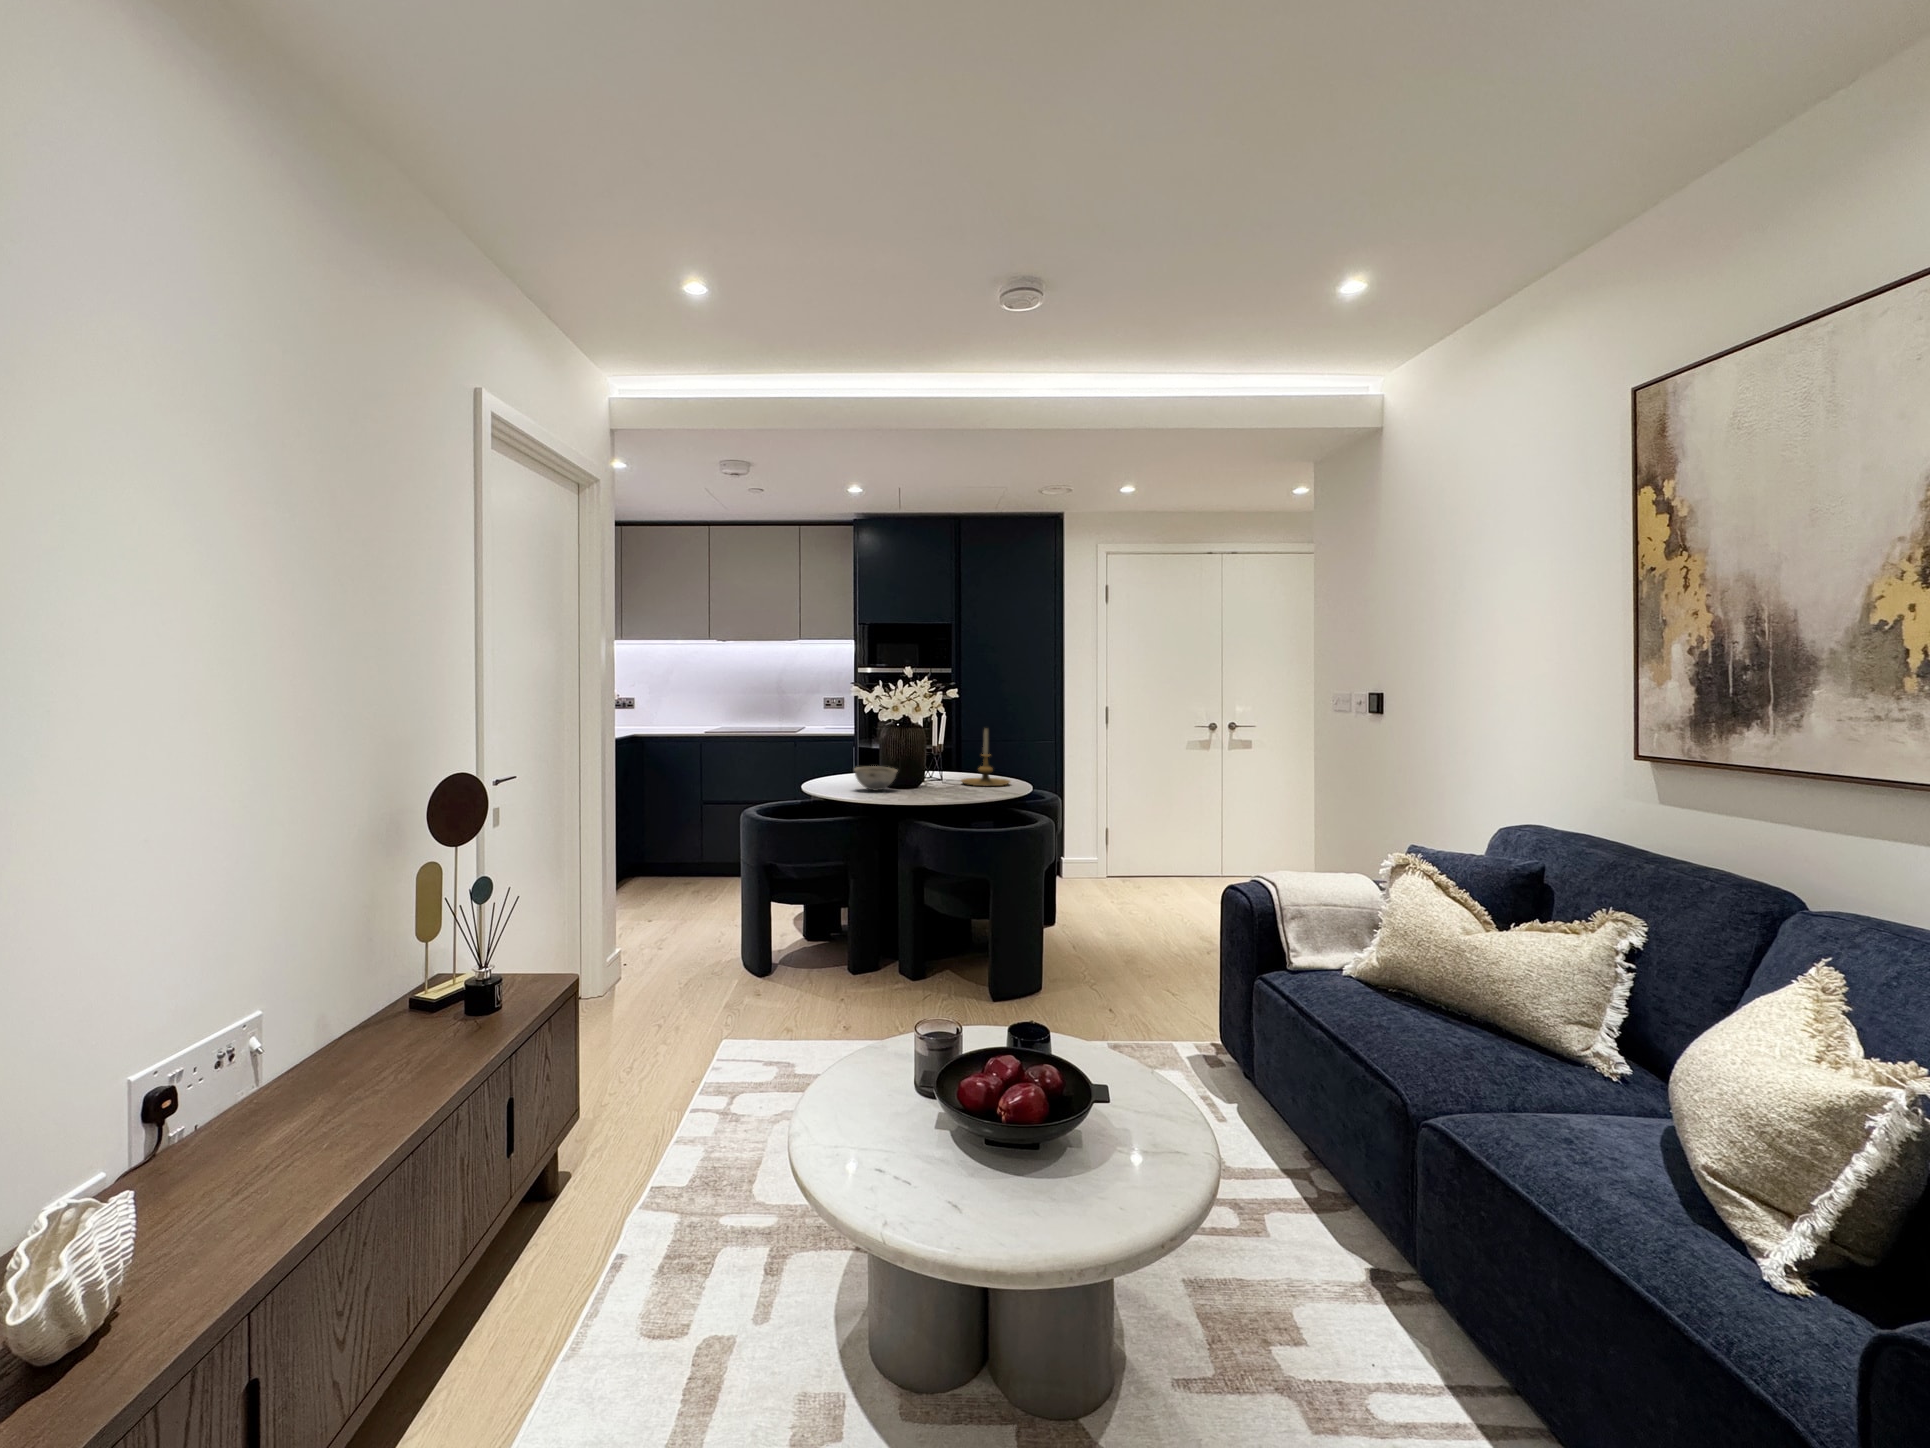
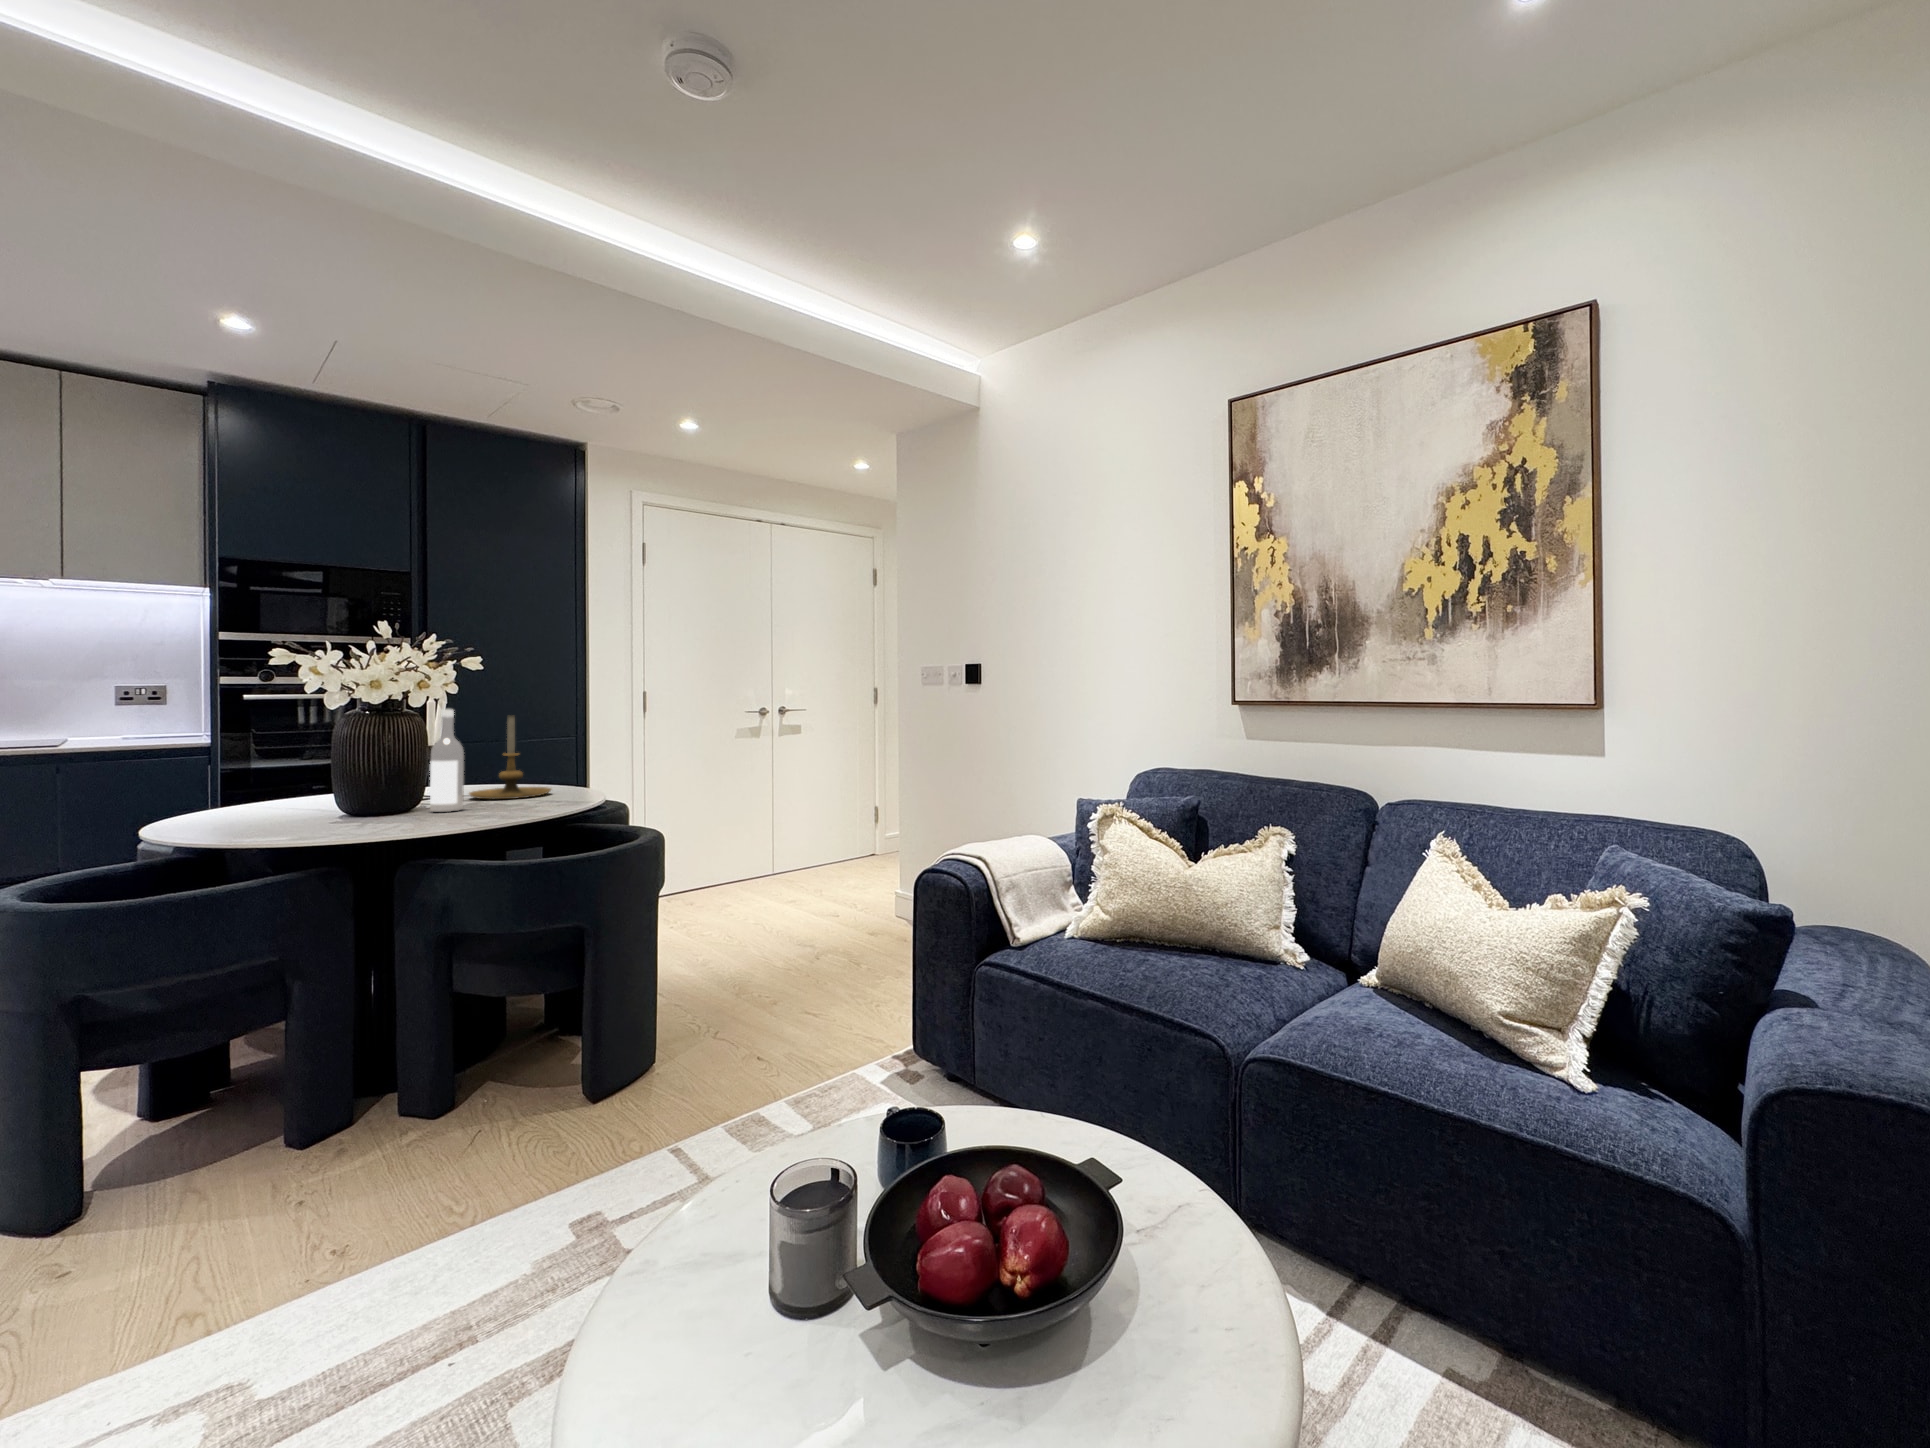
wine bottle: none [926,724,945,791] -> present [430,709,464,812]
bowl: present [854,766,897,791] -> none [285,782,379,822]

